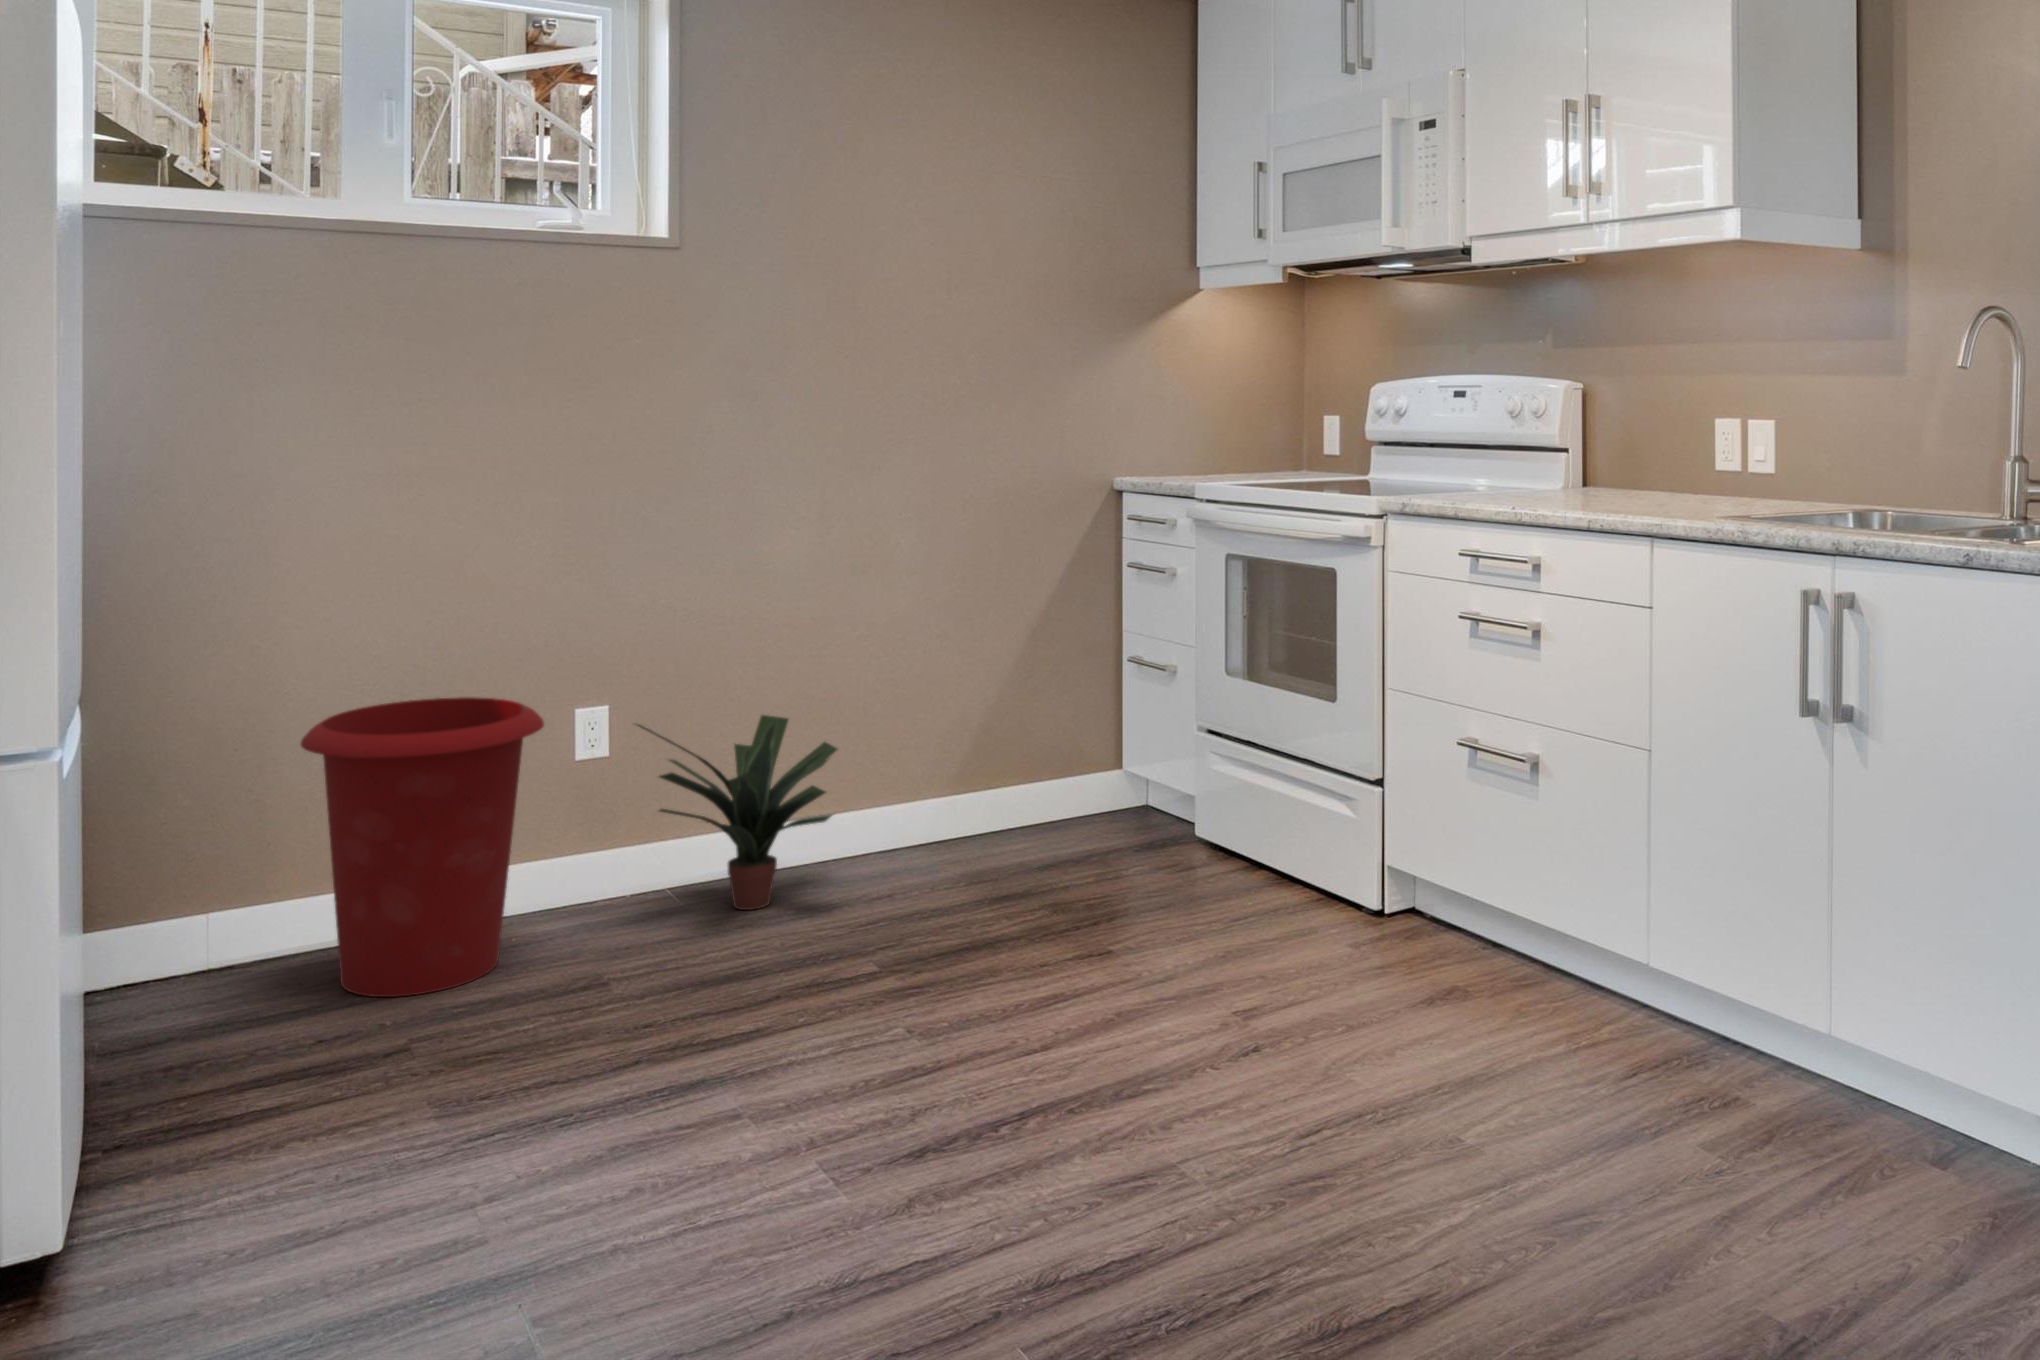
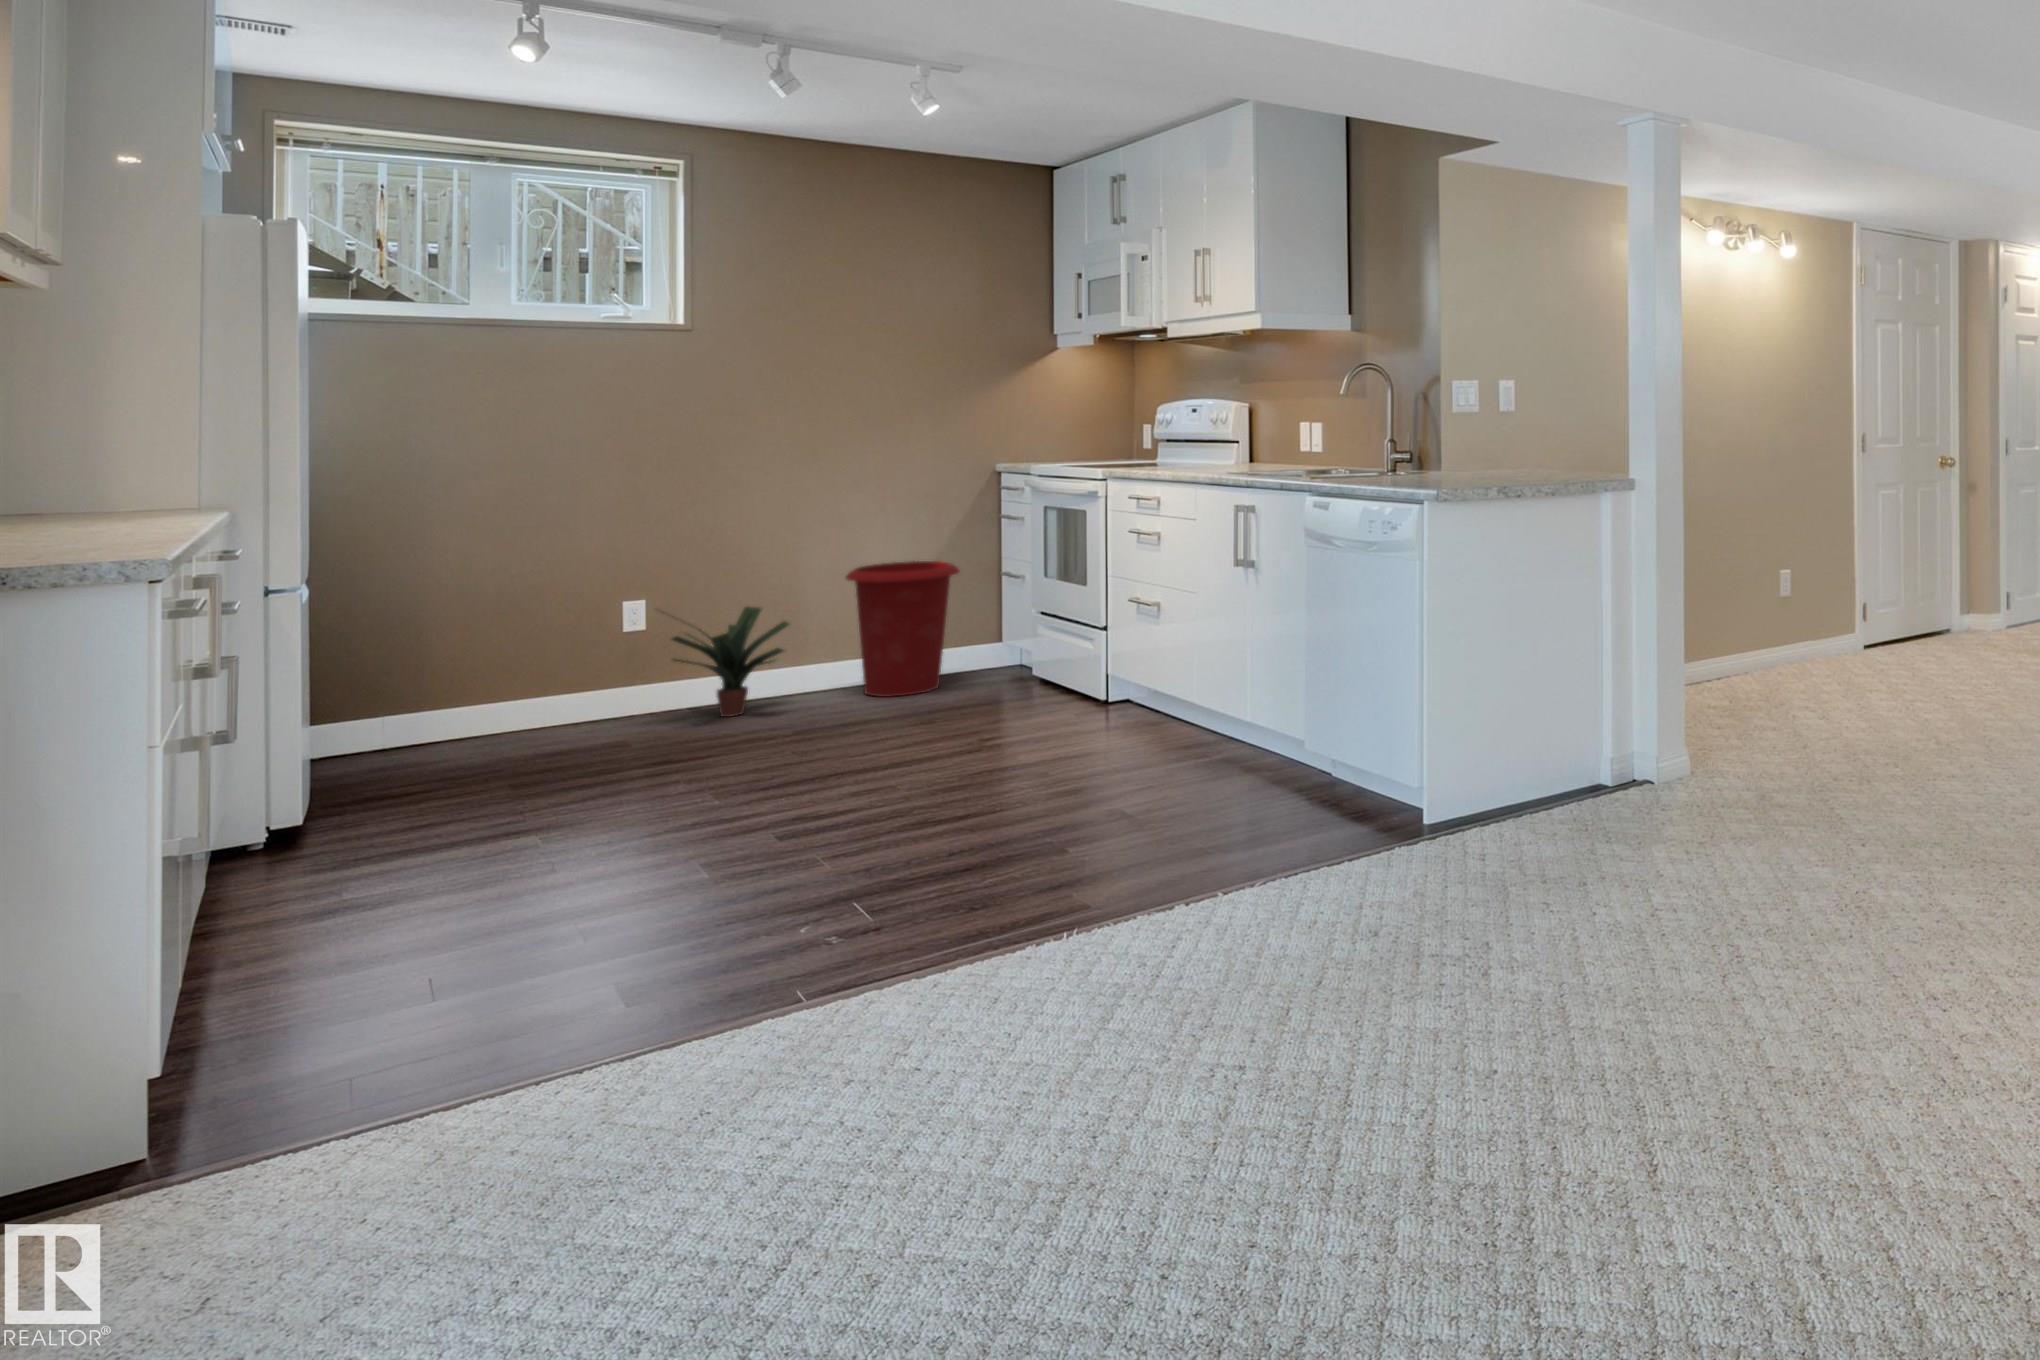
waste bin: present [301,697,544,997] -> present [846,561,959,697]

